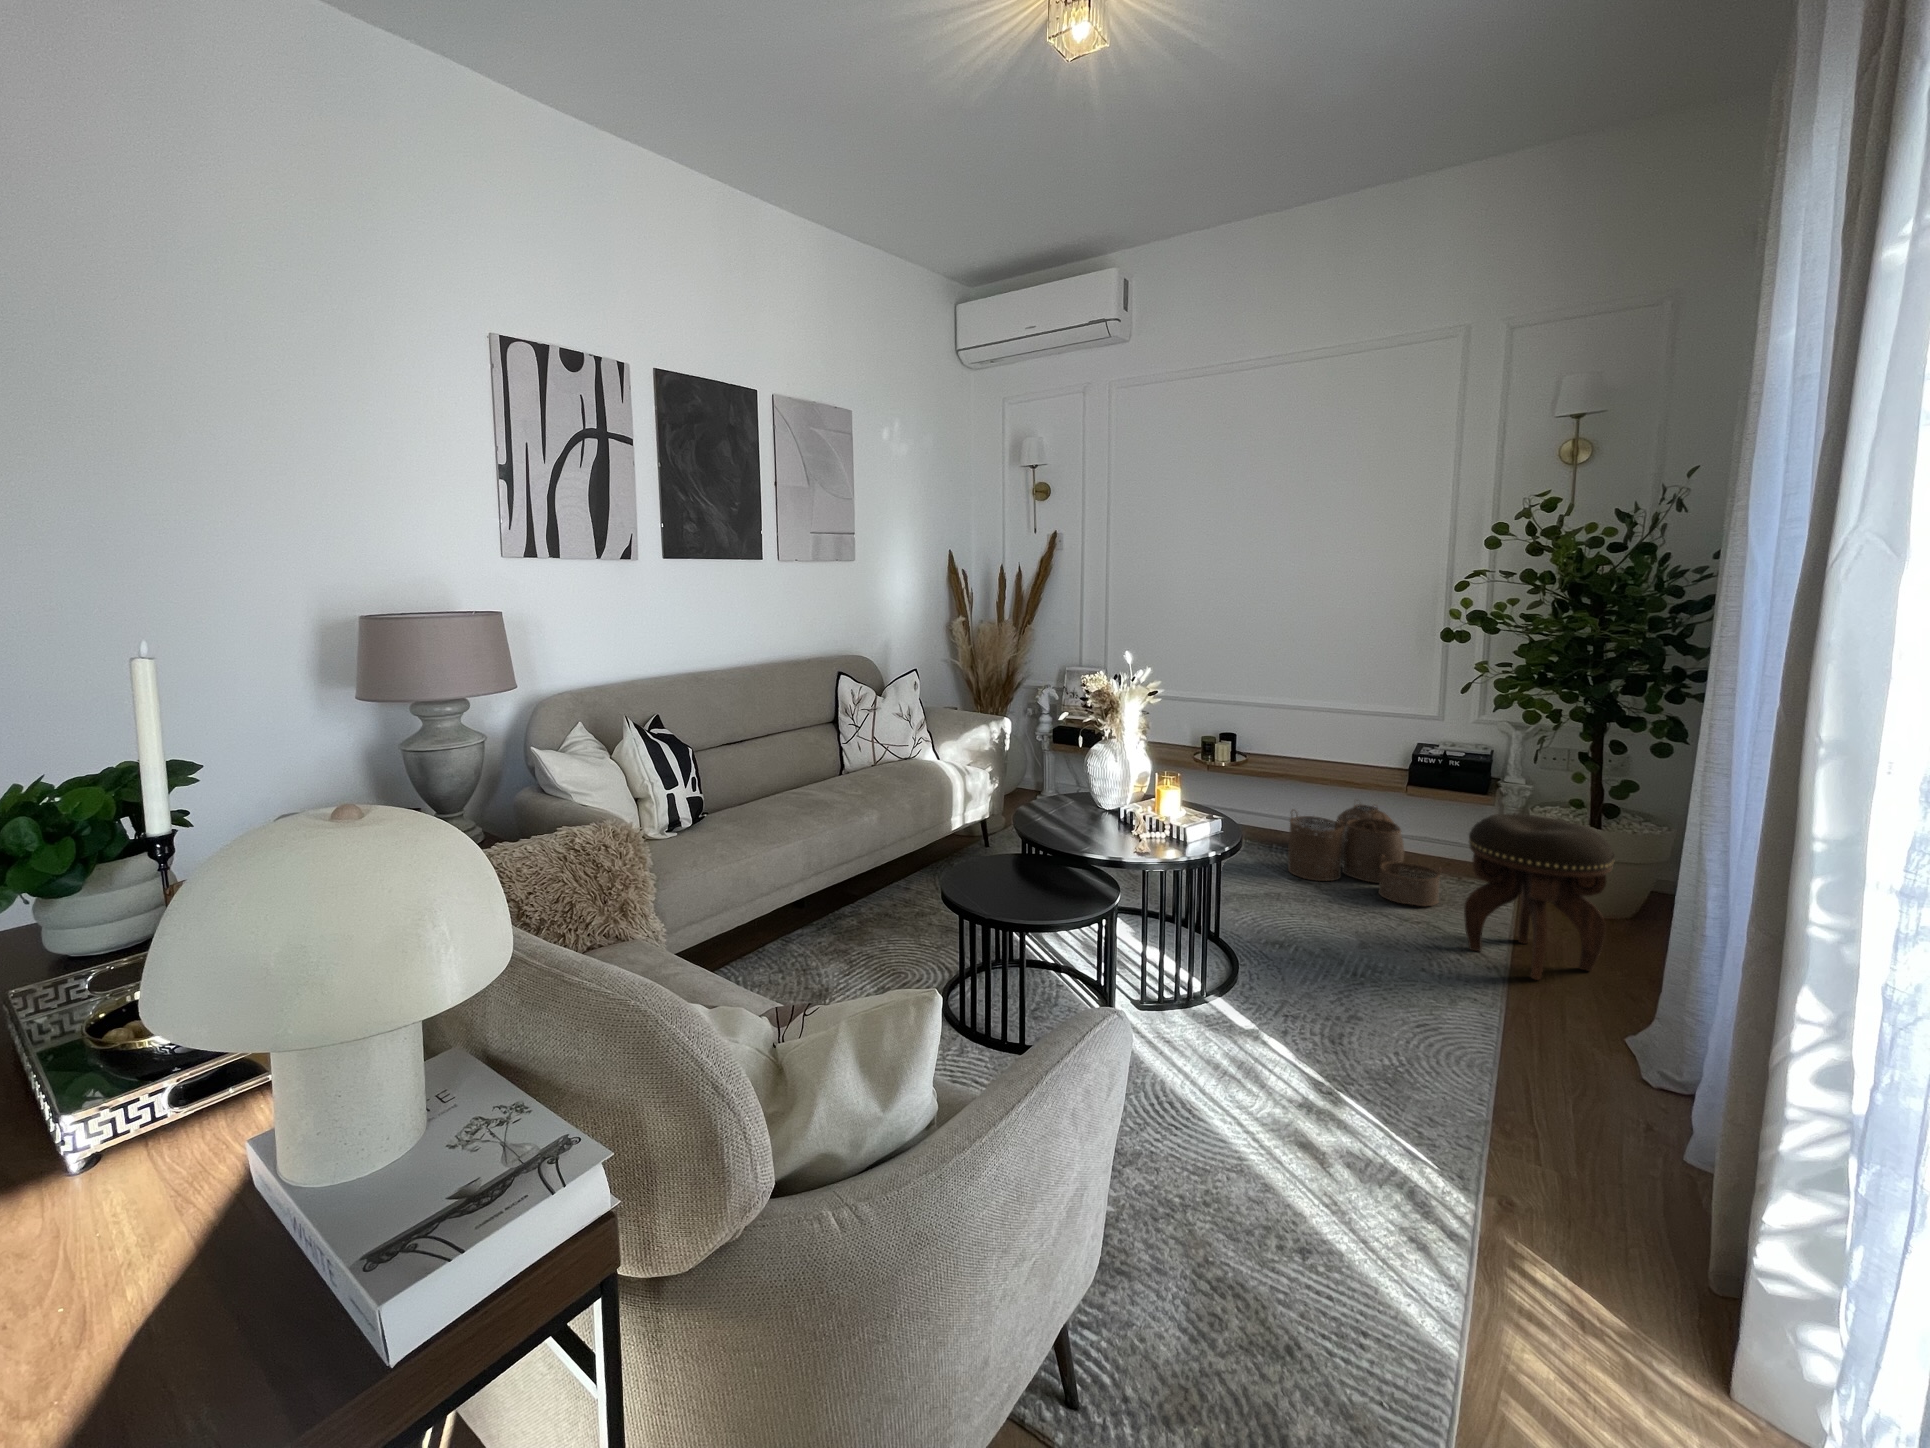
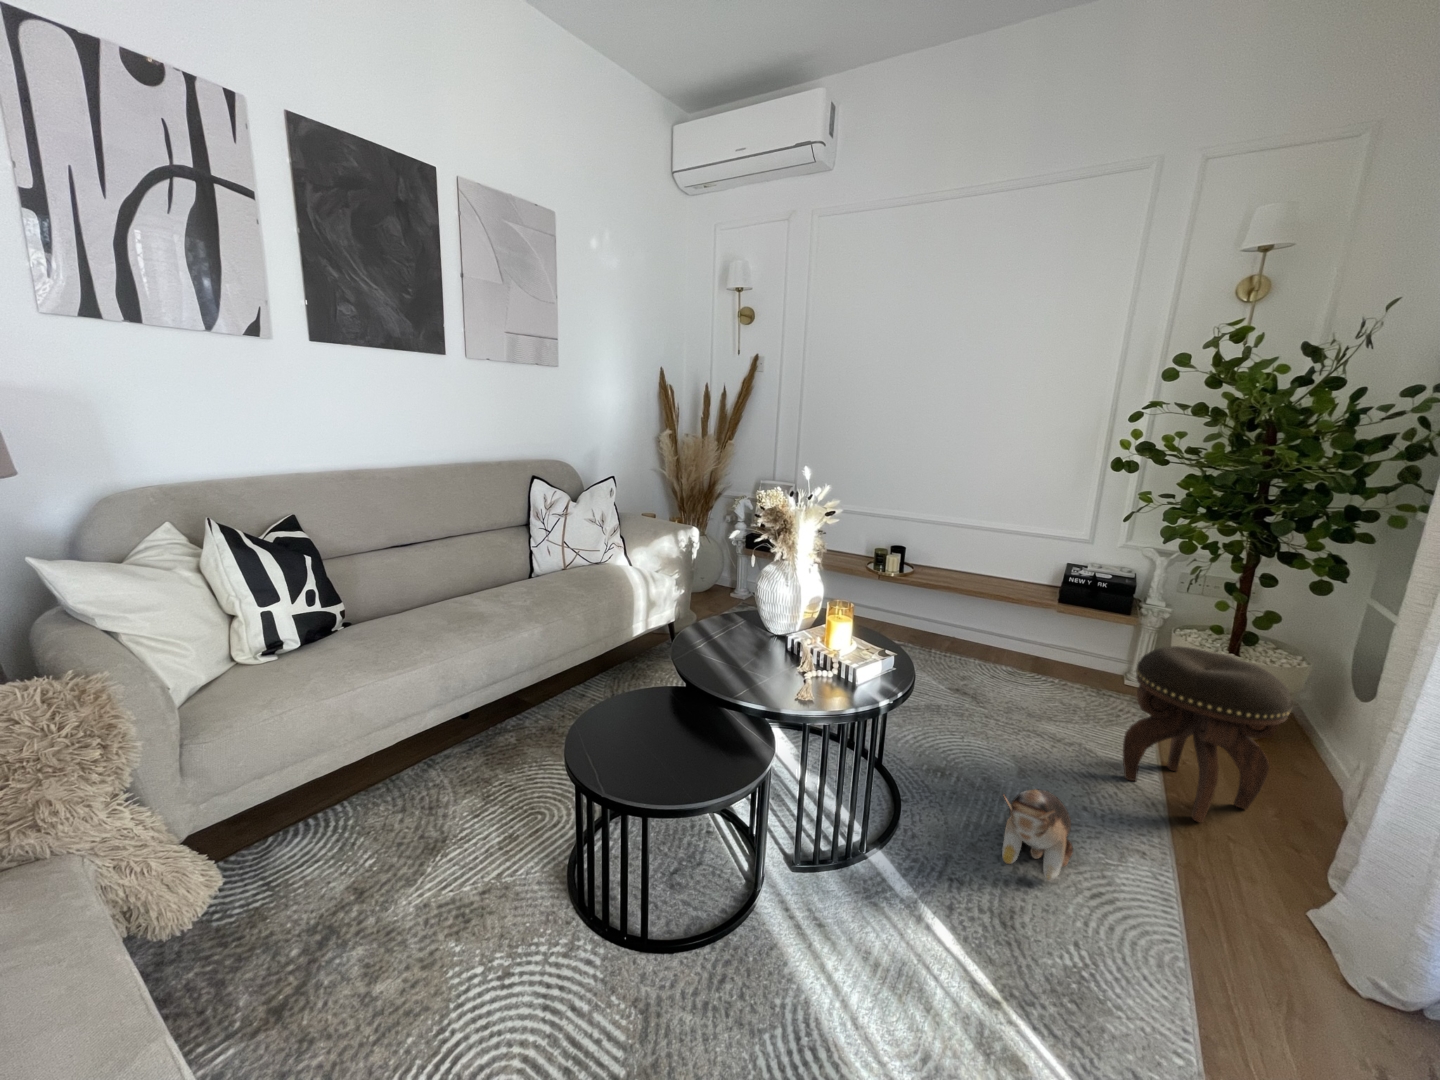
woven basket: present [1288,804,1441,906] -> none [947,611,1093,723]
plush toy: none [1326,930,1402,1015] -> present [1002,789,1073,880]

